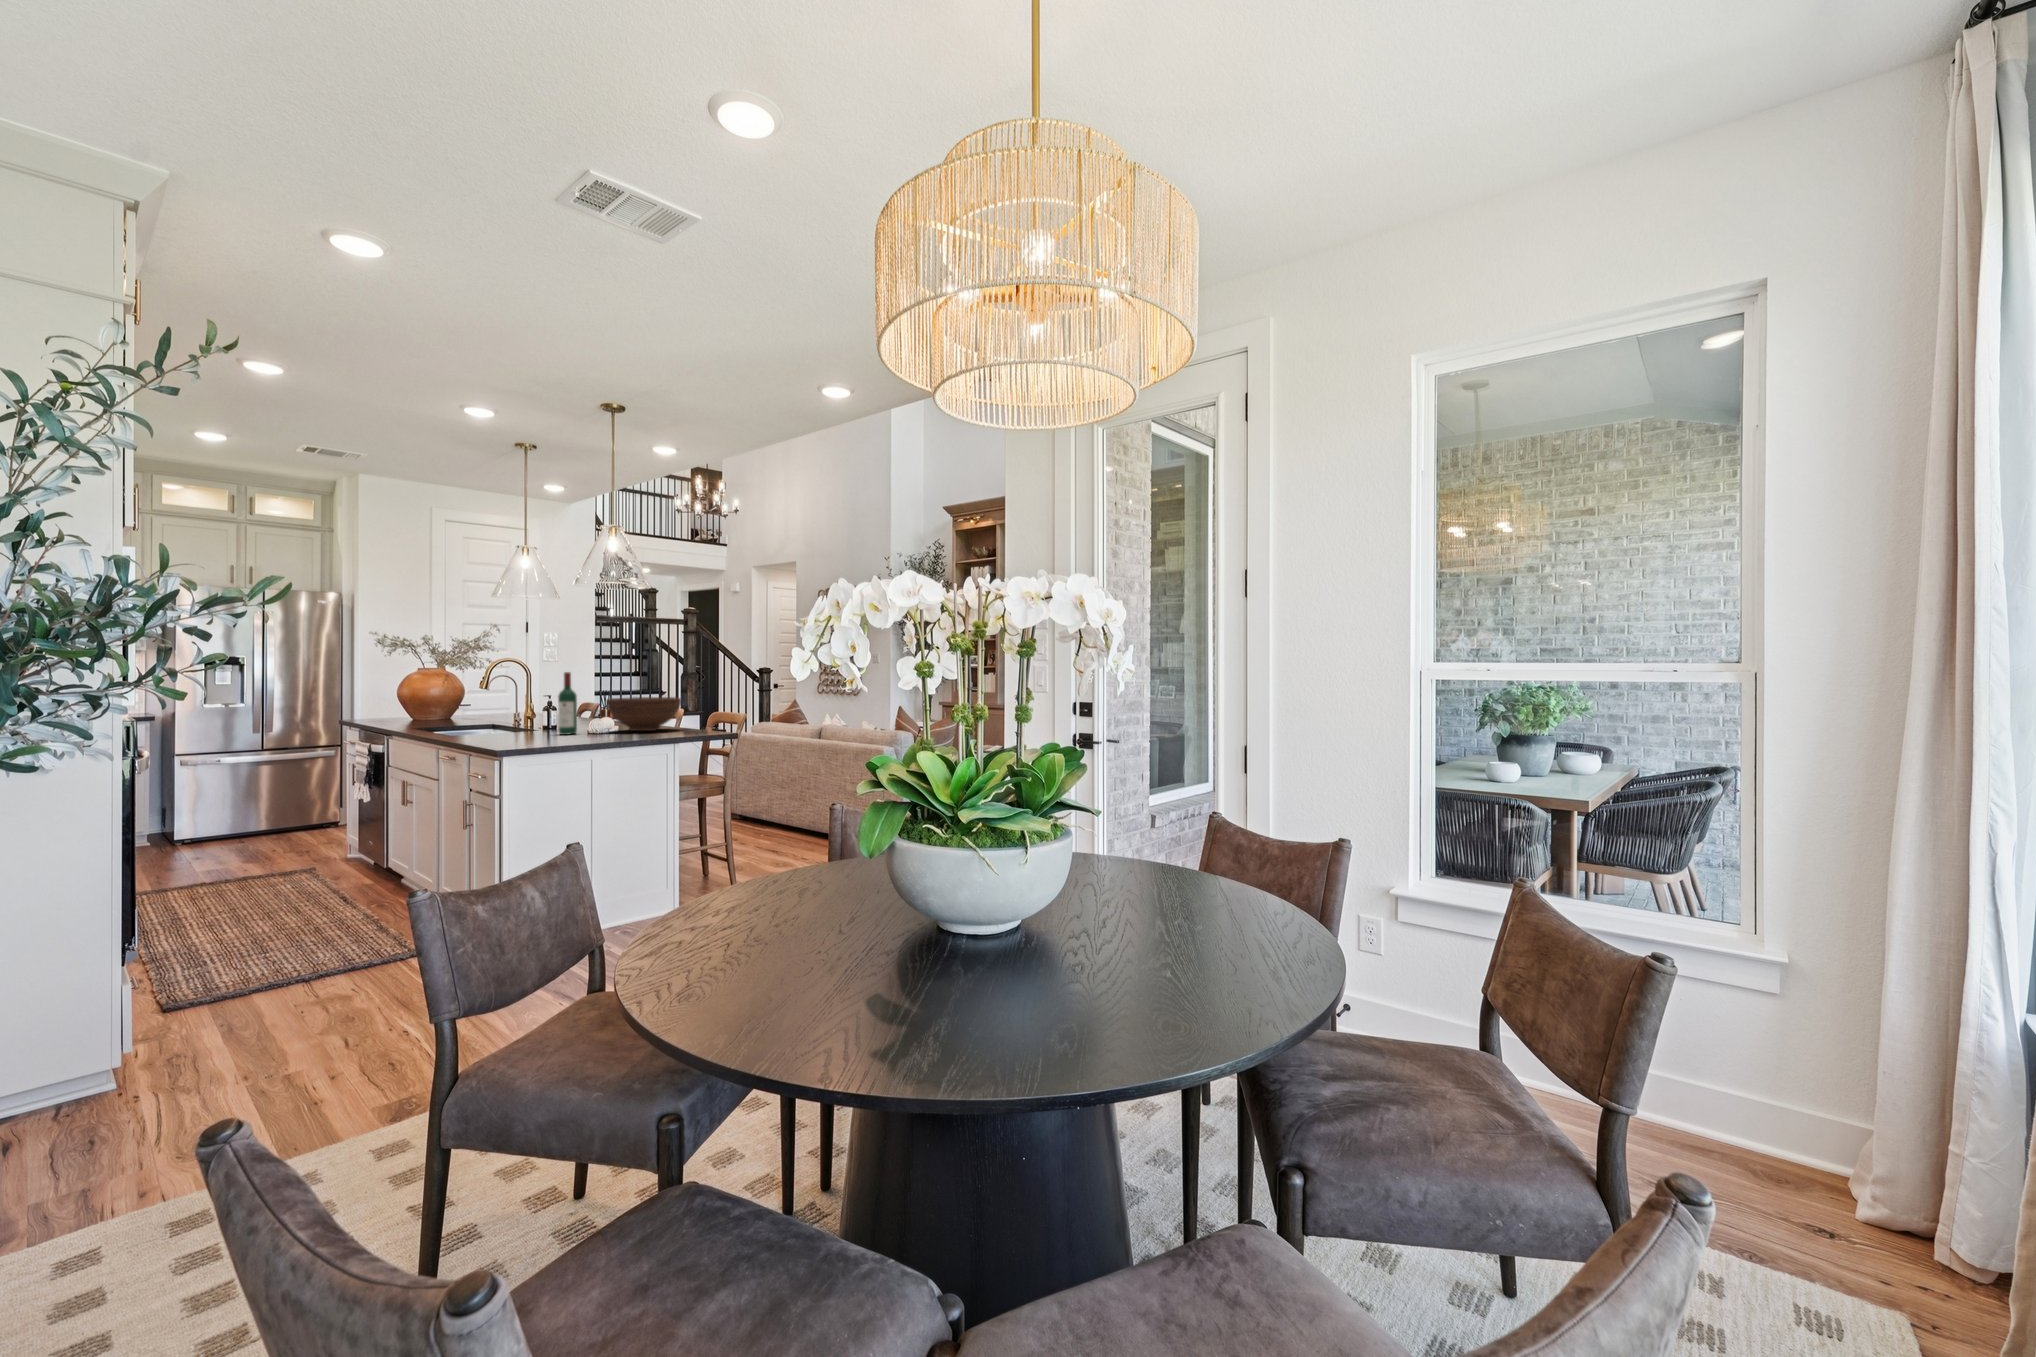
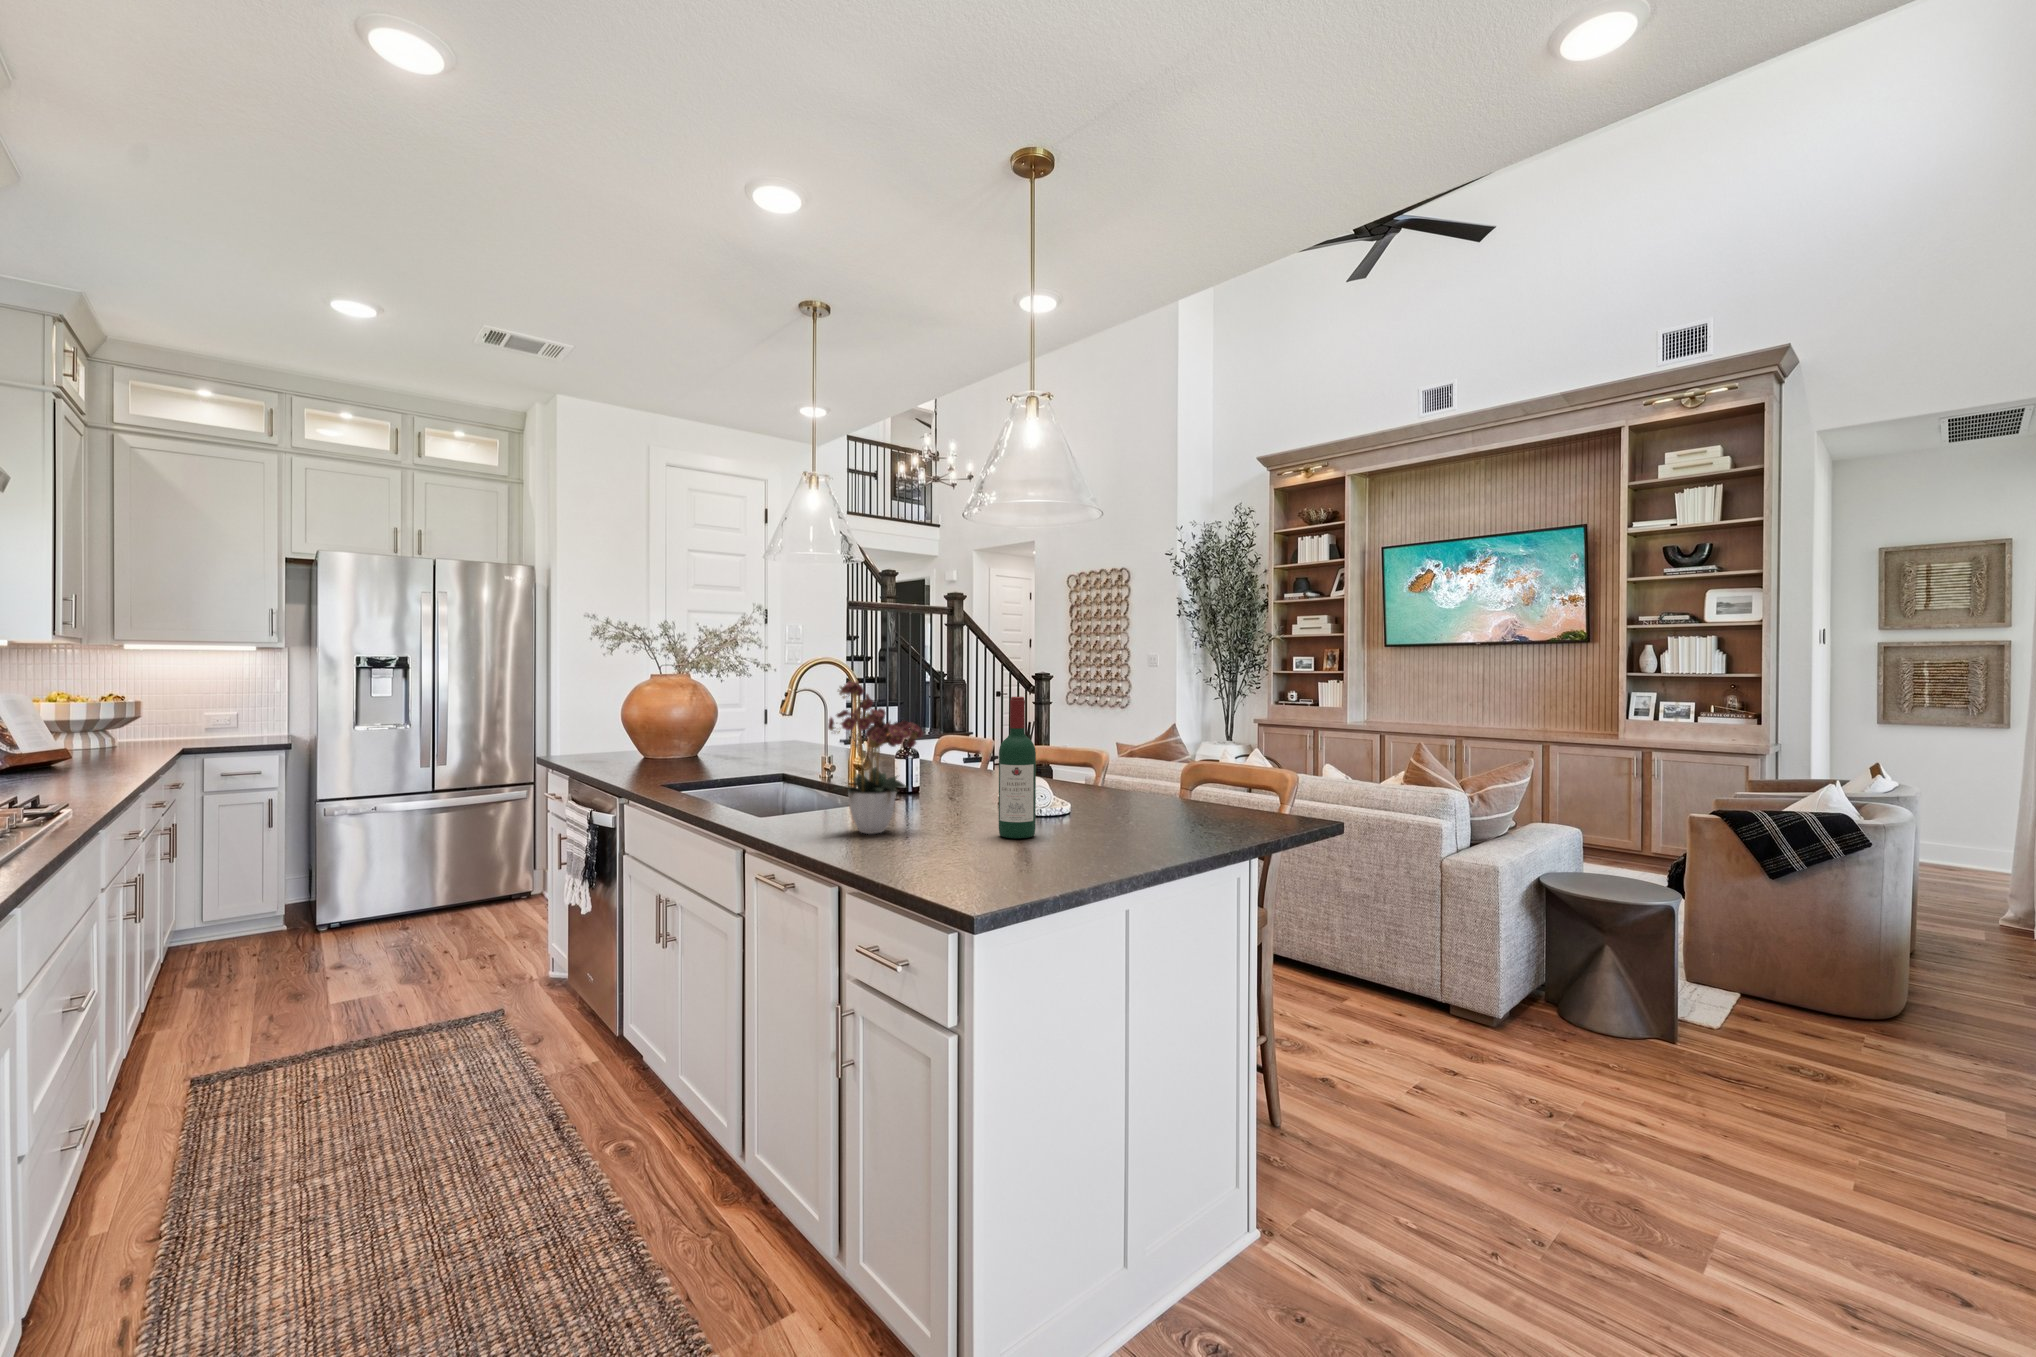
flower arrangement: none [474,662,531,735] -> present [828,682,923,834]
fruit bowl: present [606,697,681,731] -> none [1078,747,1230,827]

